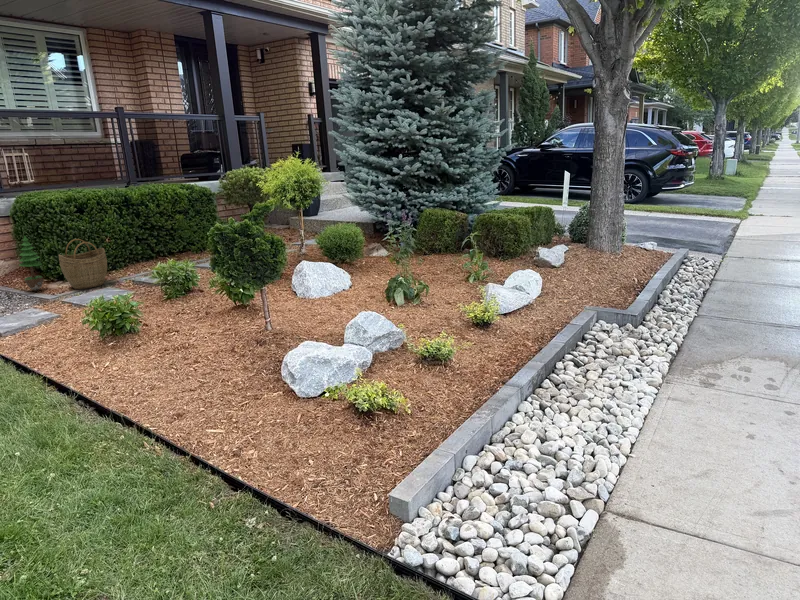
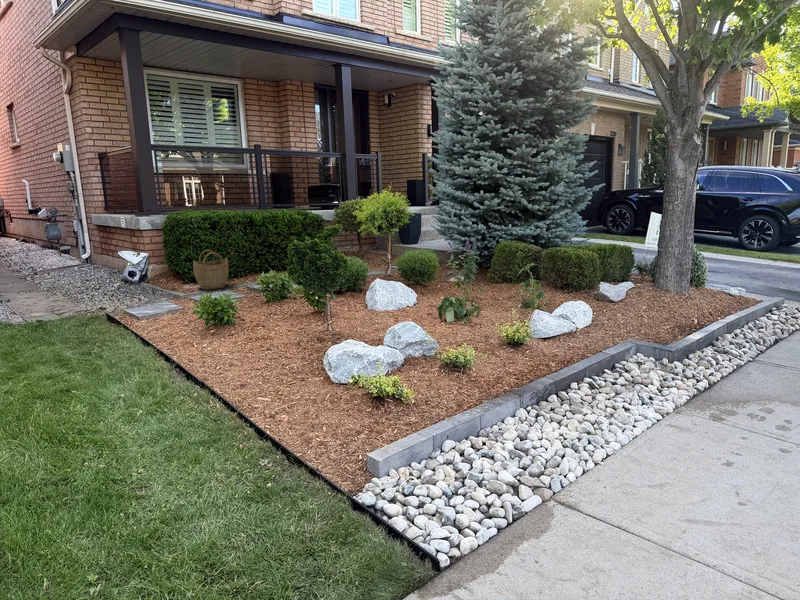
potted tree: present [19,236,43,291] -> none [164,244,182,289]

